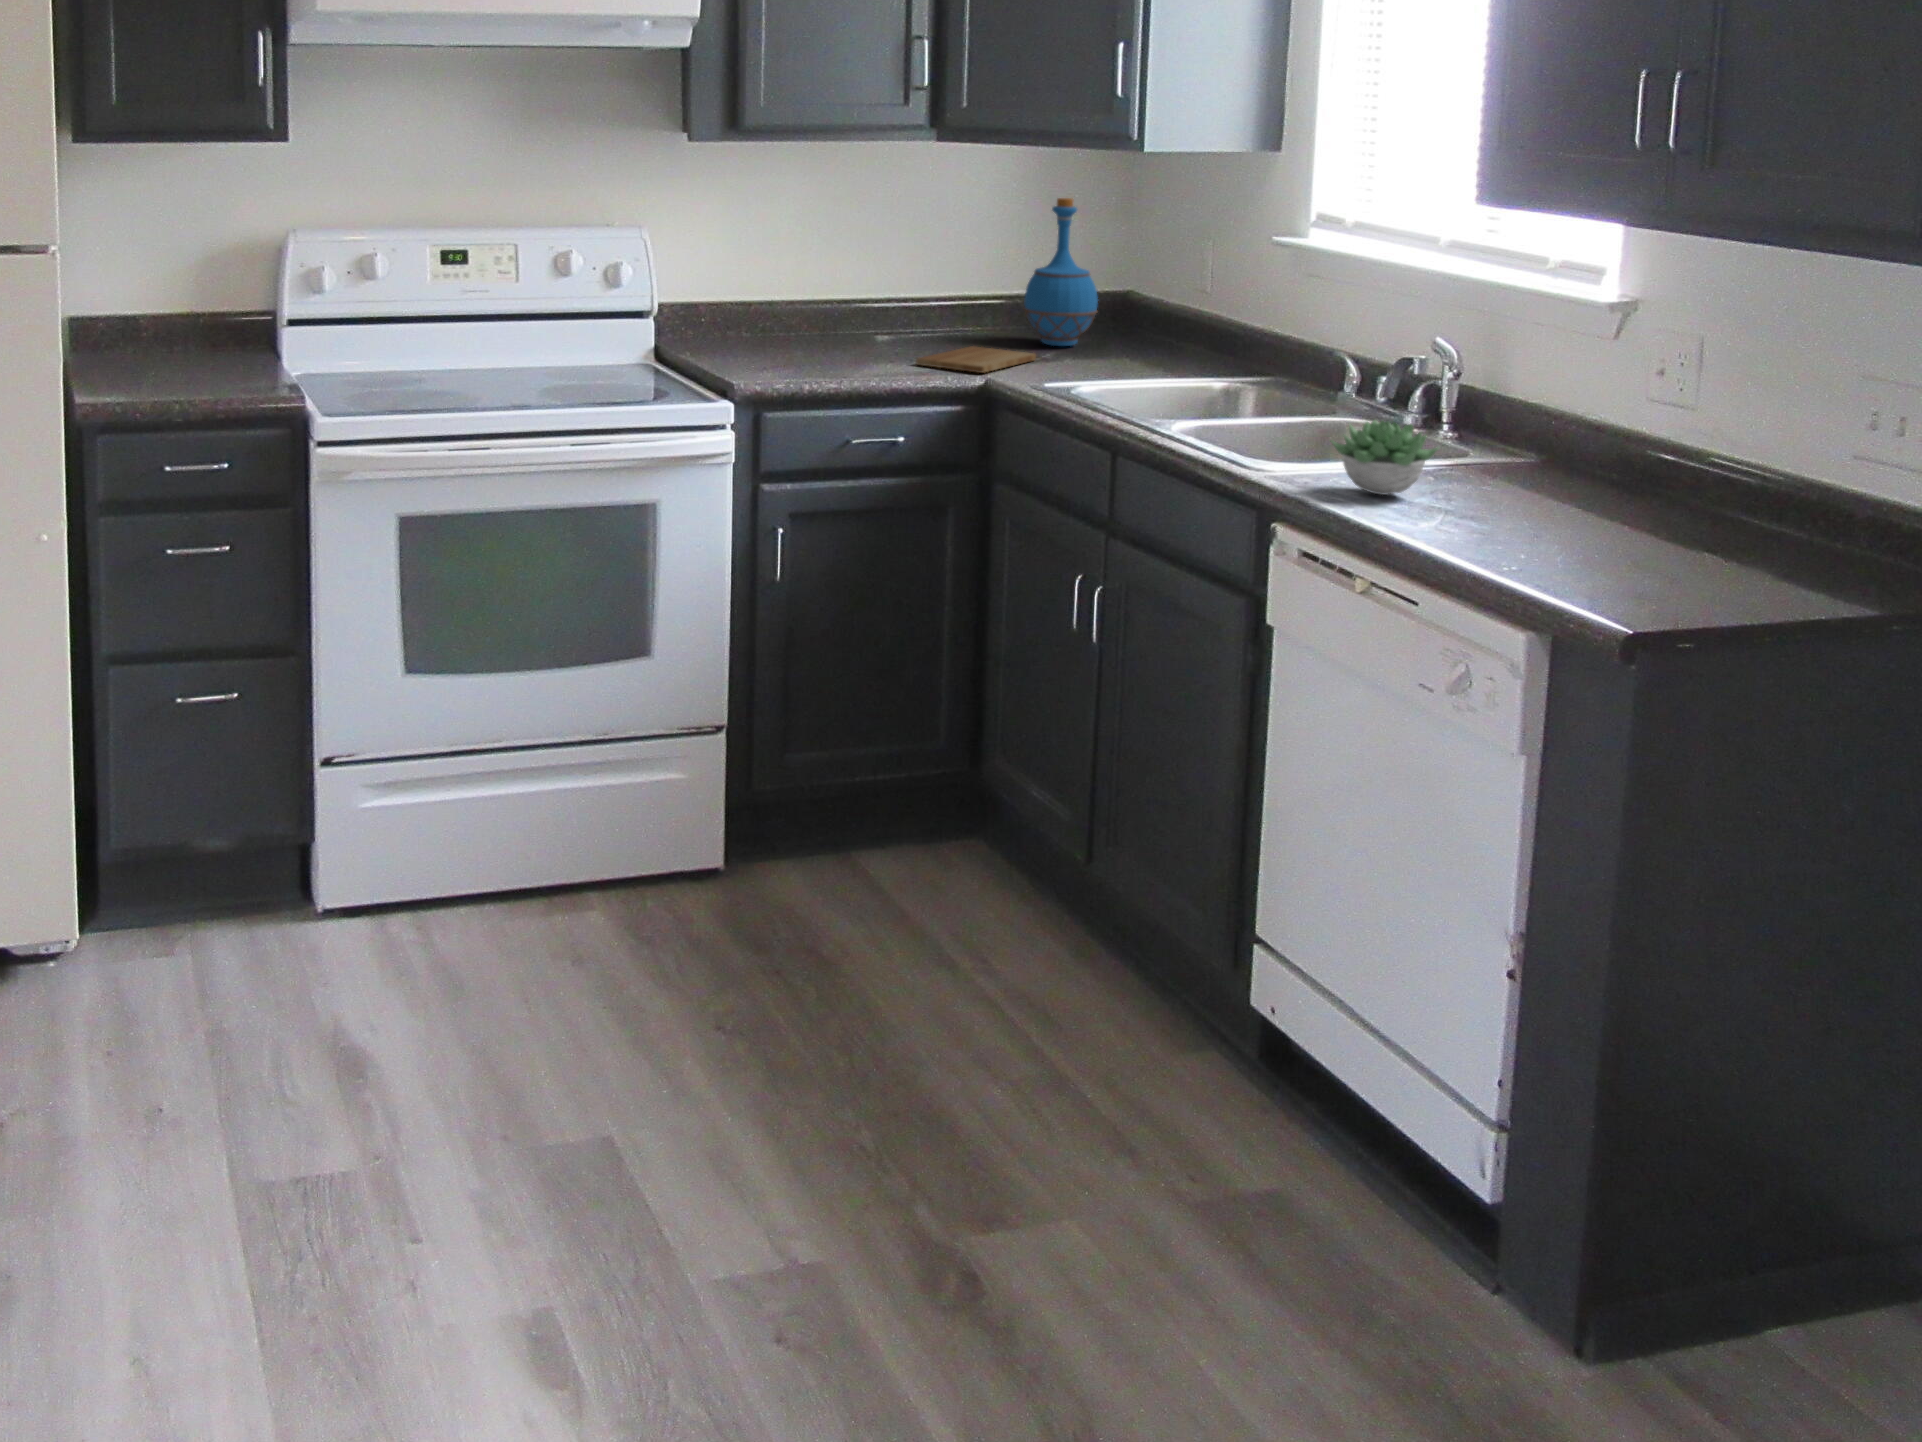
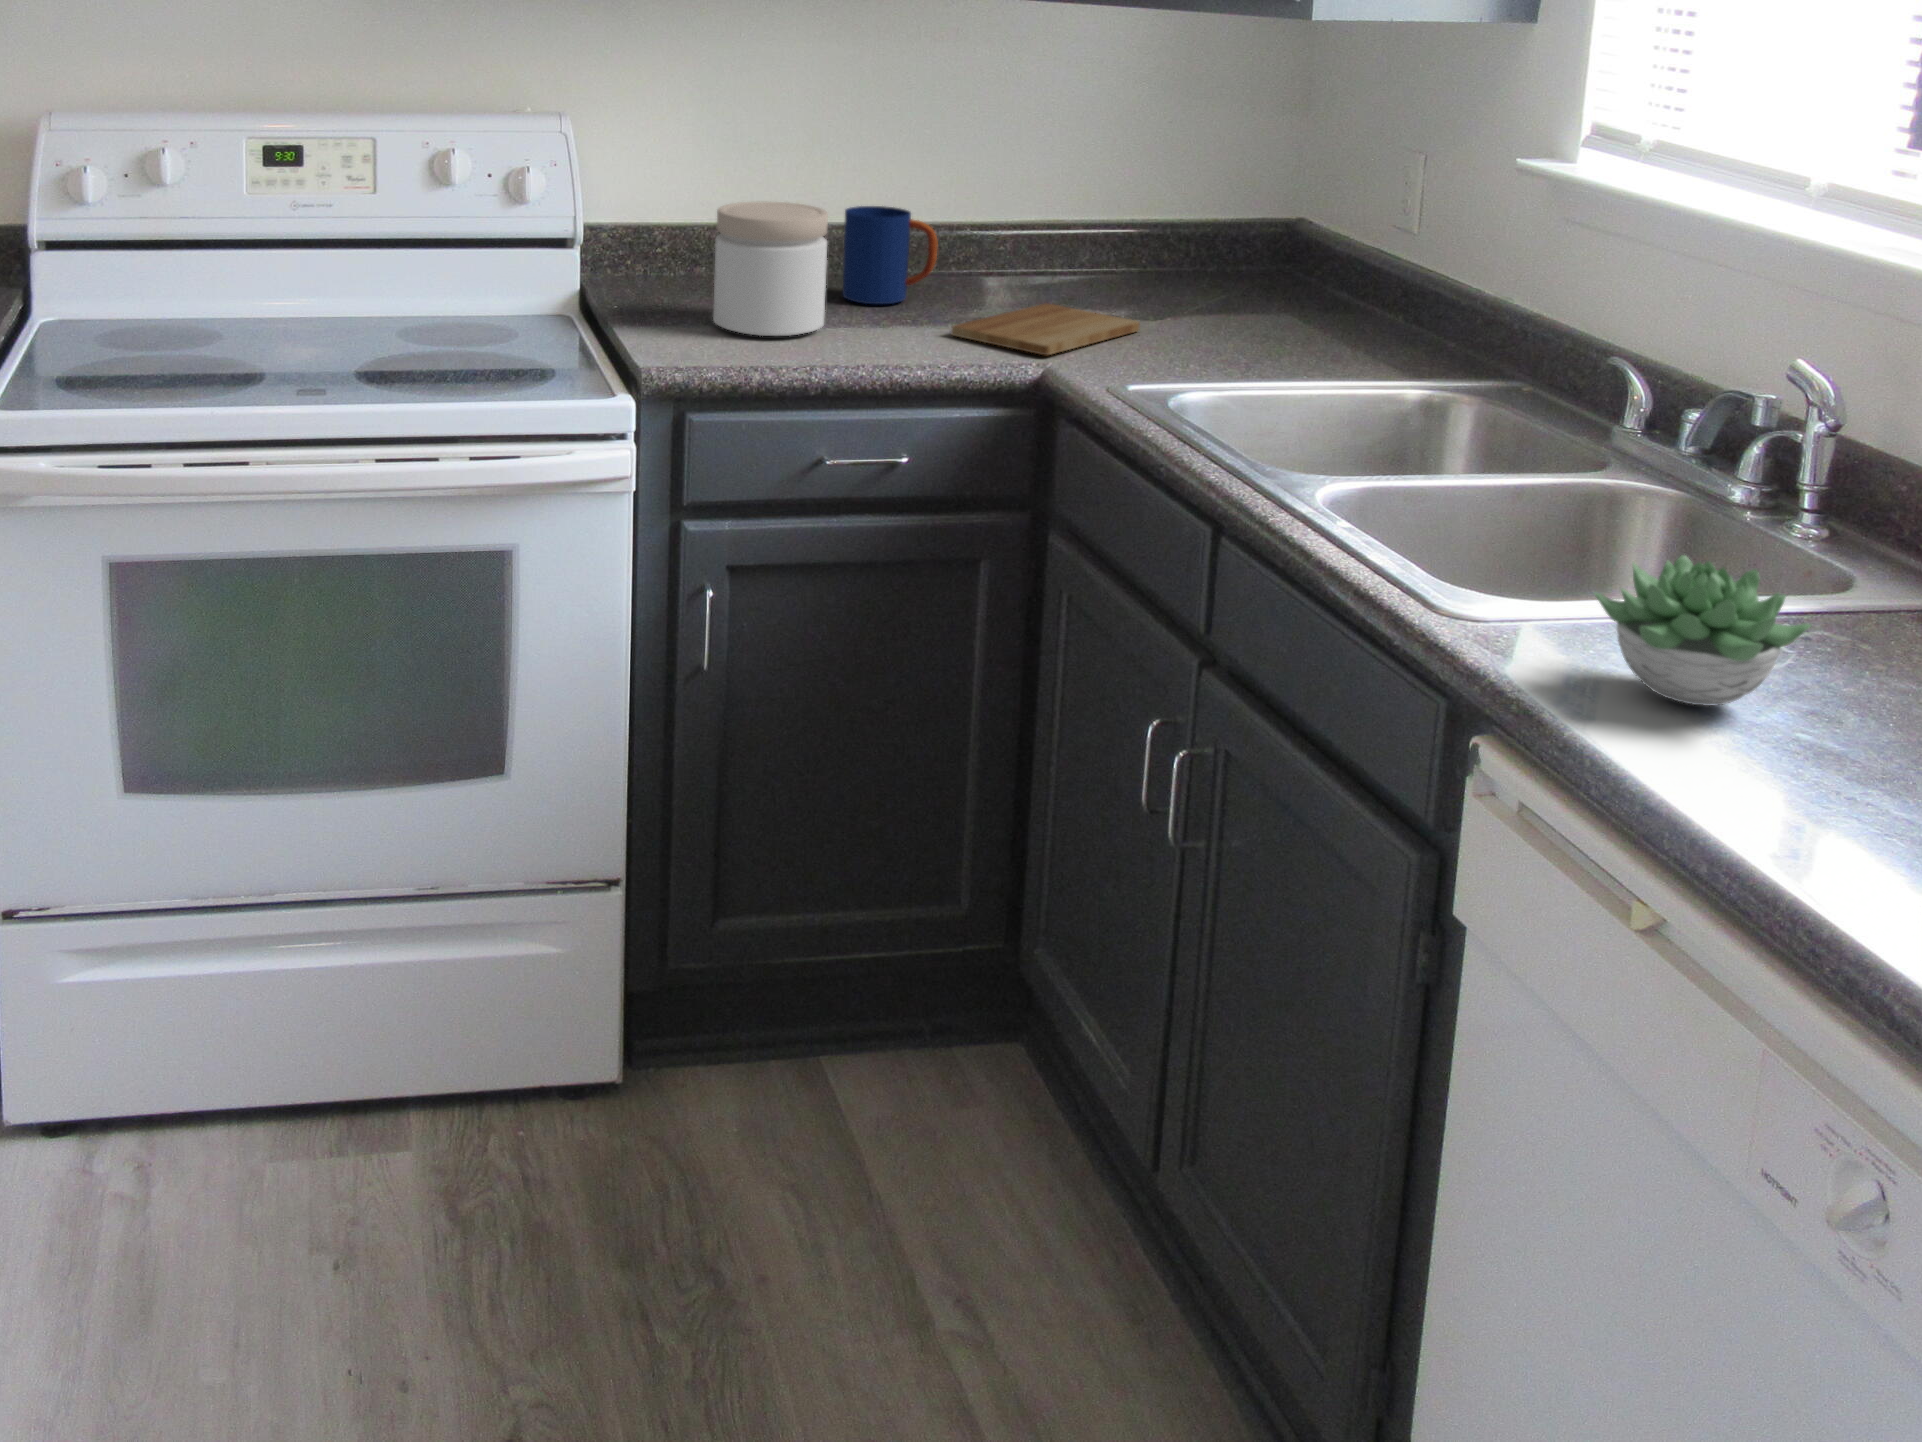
bottle: present [1024,198,1098,346] -> none [1132,83,1244,305]
jar: none [758,280,834,367] -> present [713,201,828,336]
mug: none [834,285,898,350] -> present [843,206,938,304]

